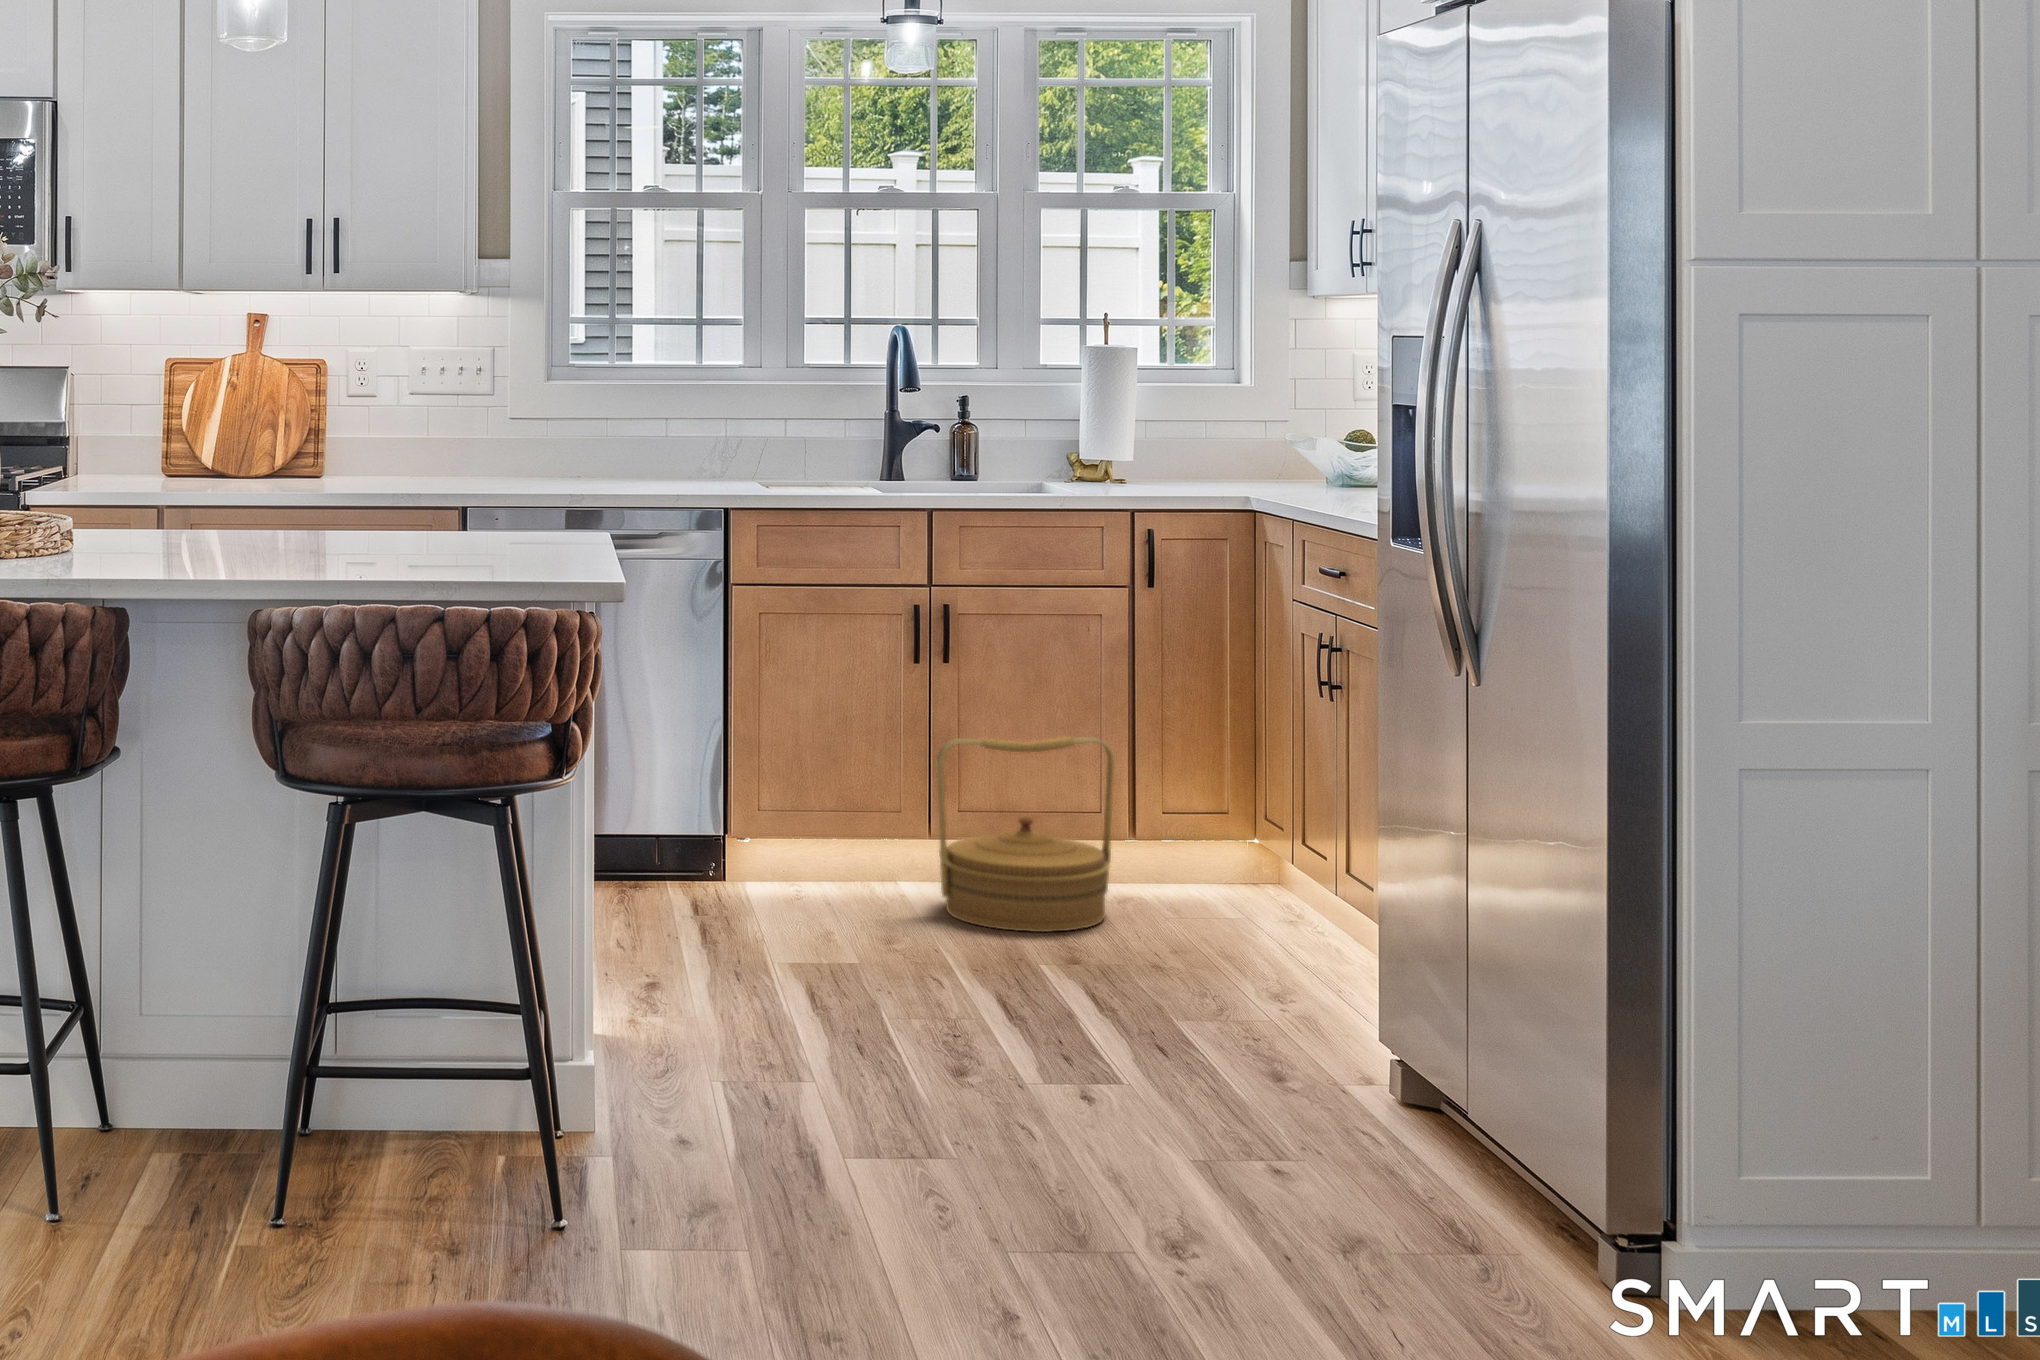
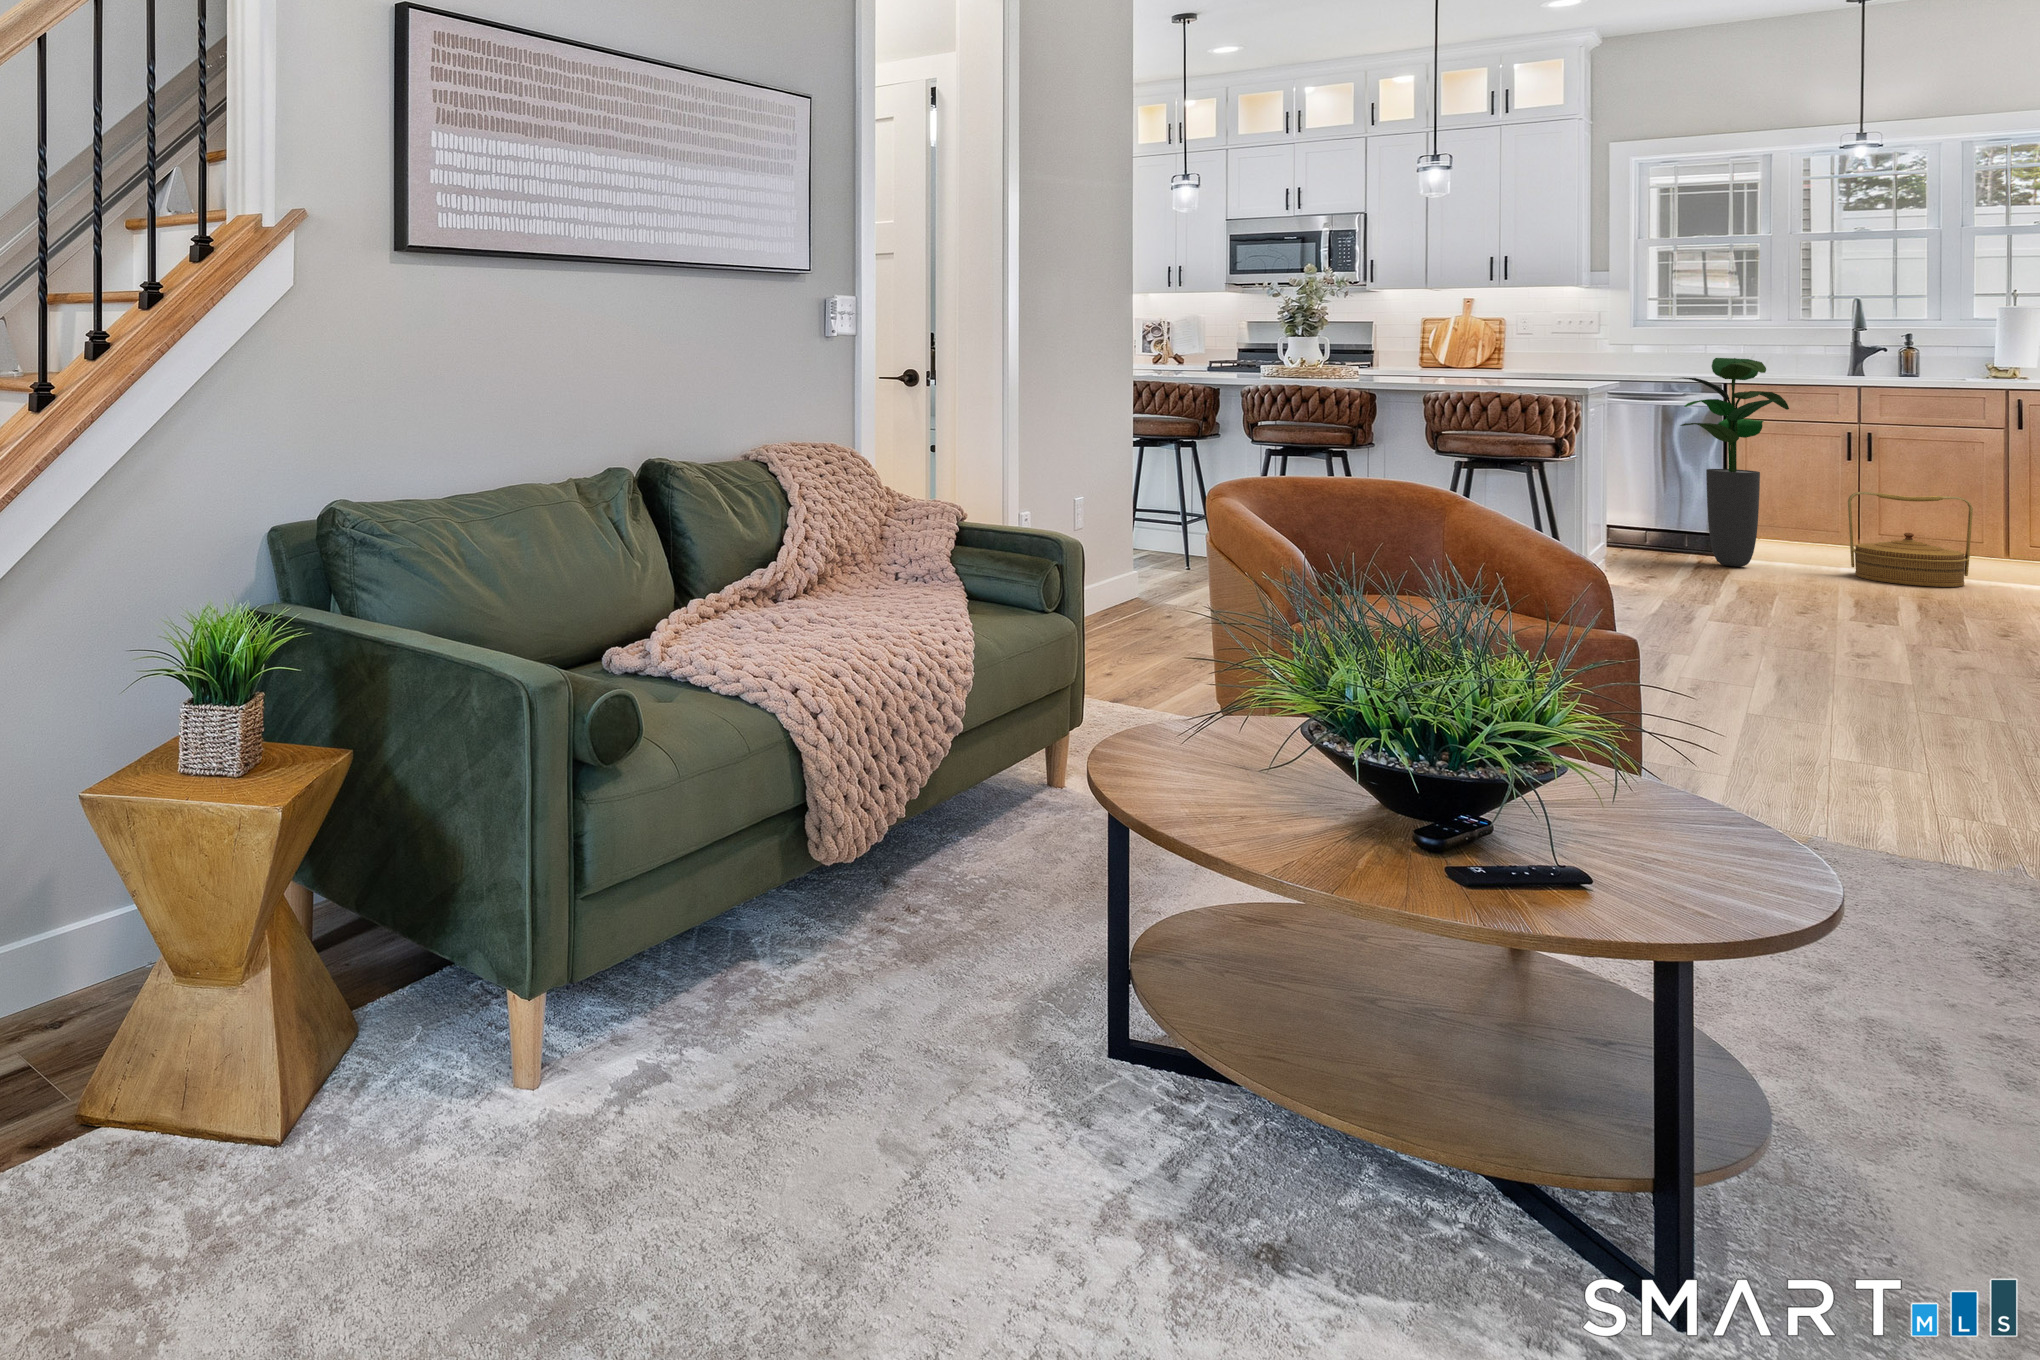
potted plant: none [658,459,854,921] -> present [1679,358,1789,567]

